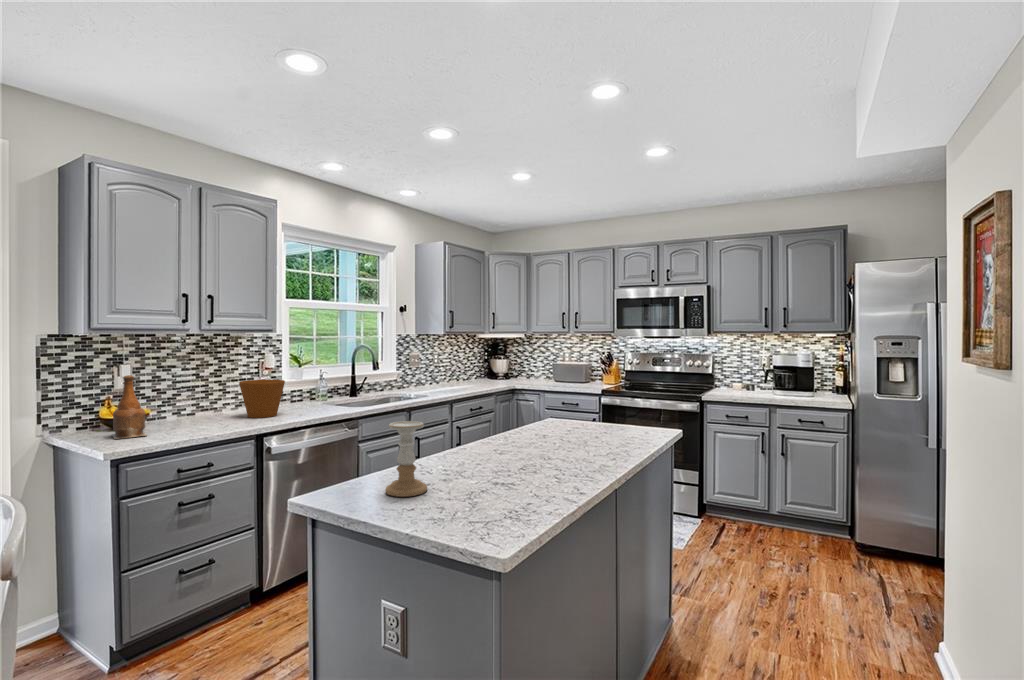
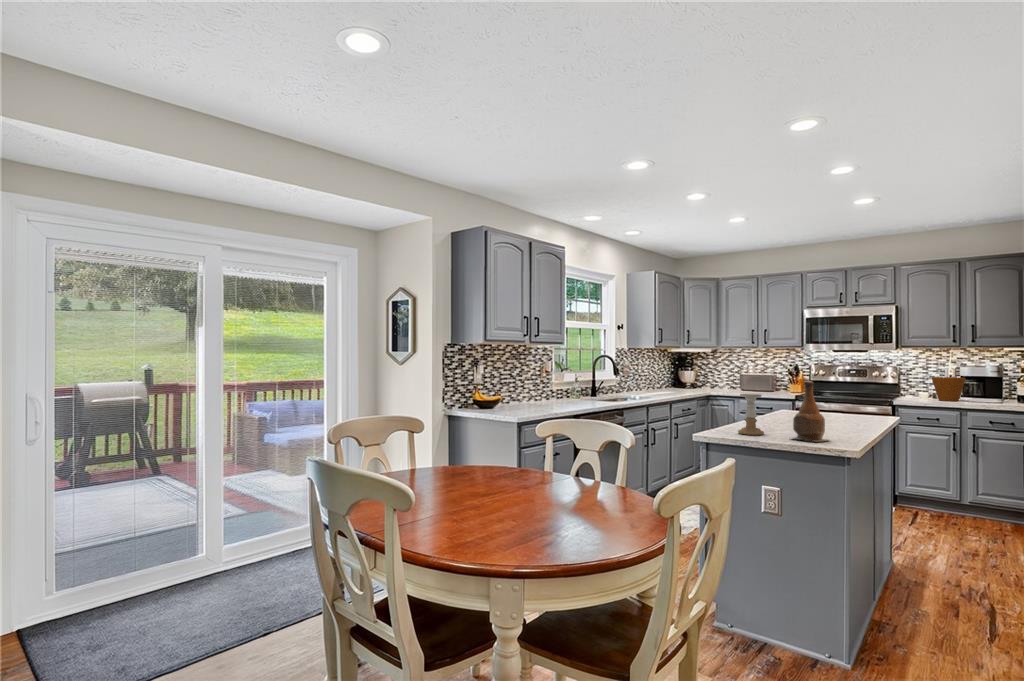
bottle: present [112,375,147,439] -> present [792,381,829,442]
flower pot: present [239,380,285,418] -> present [932,377,965,401]

